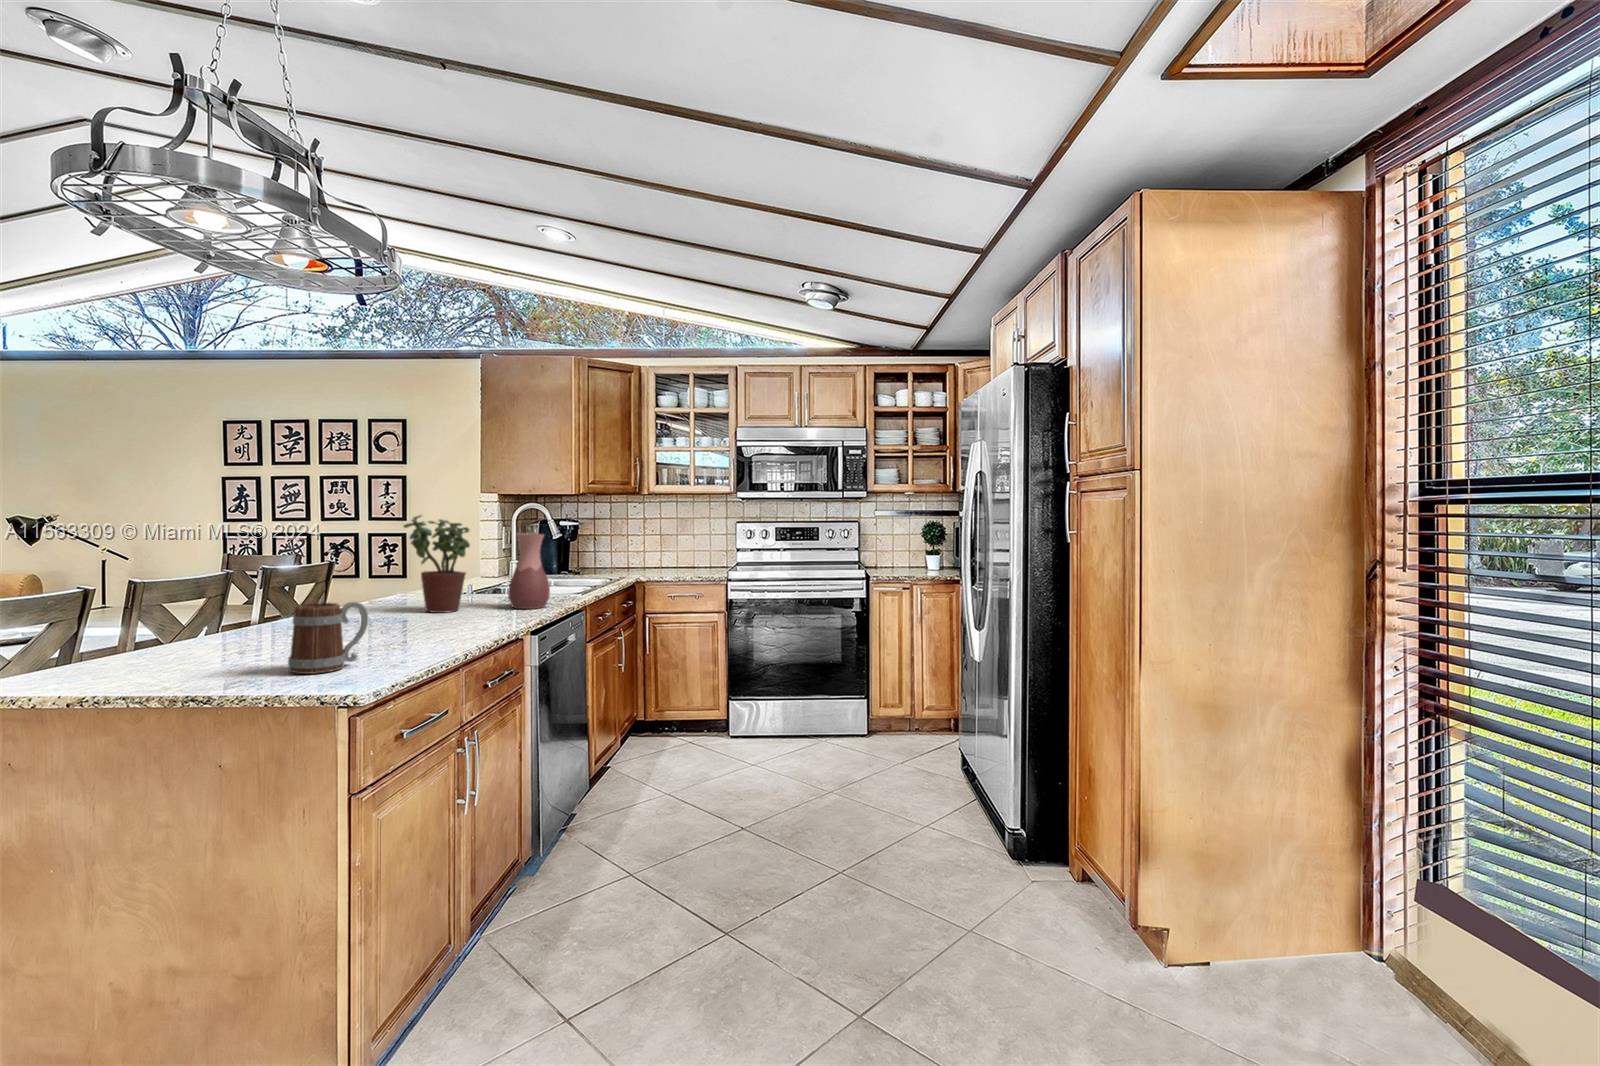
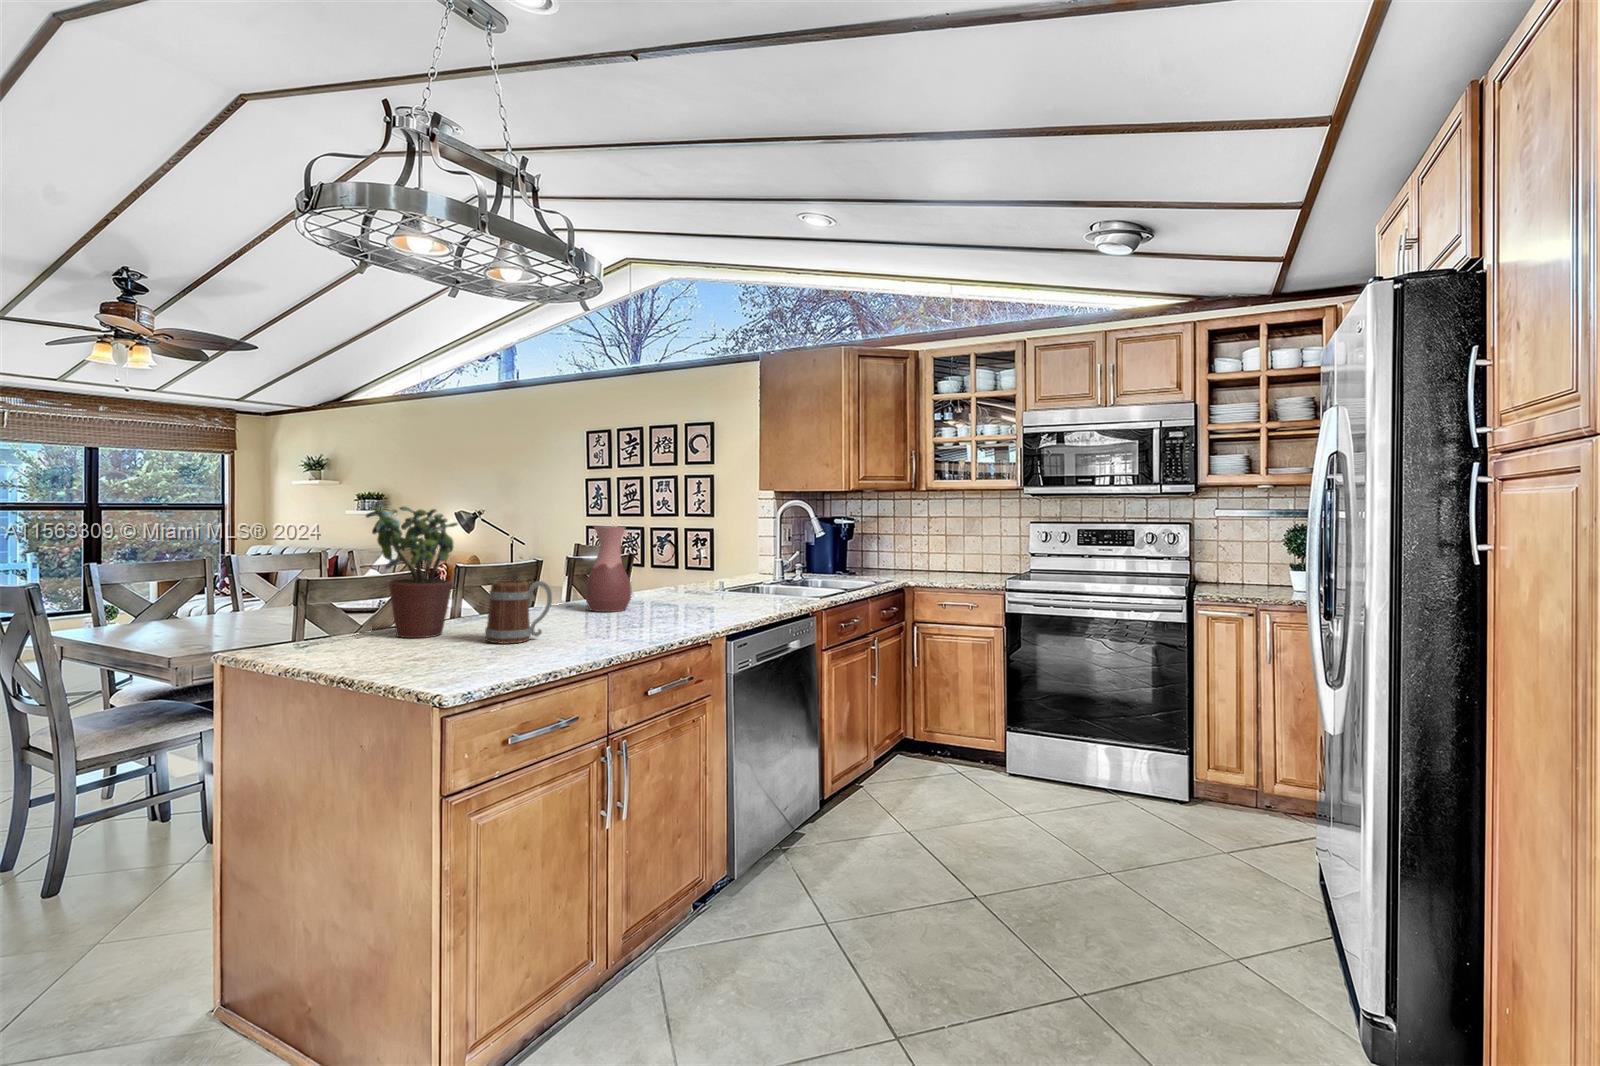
potted plant: present [403,515,470,613] -> present [366,500,458,638]
vase: present [508,533,550,609] -> present [585,526,632,612]

